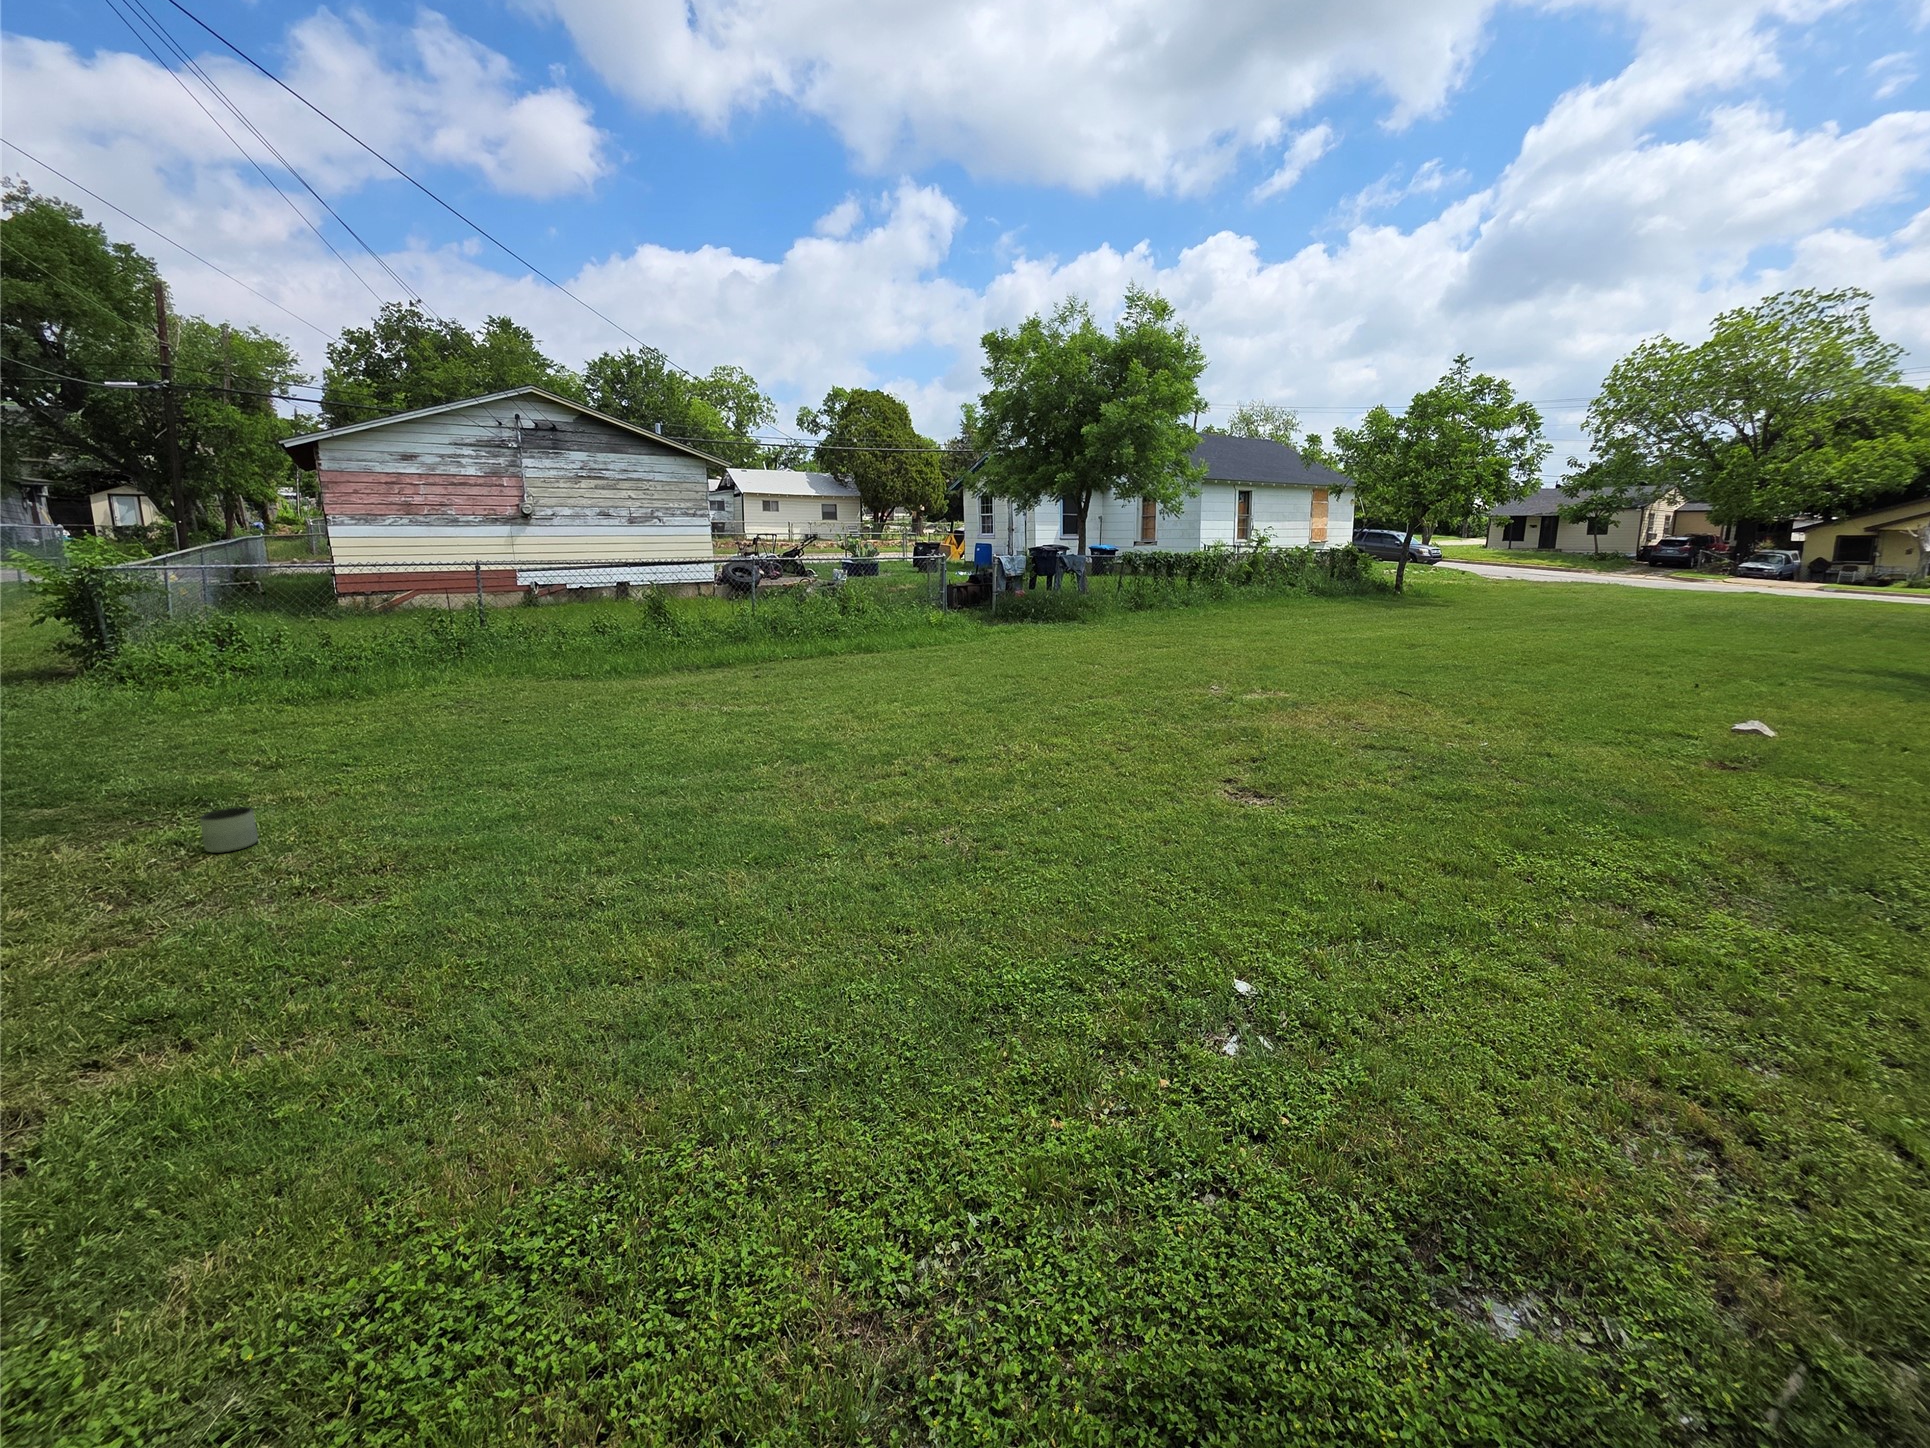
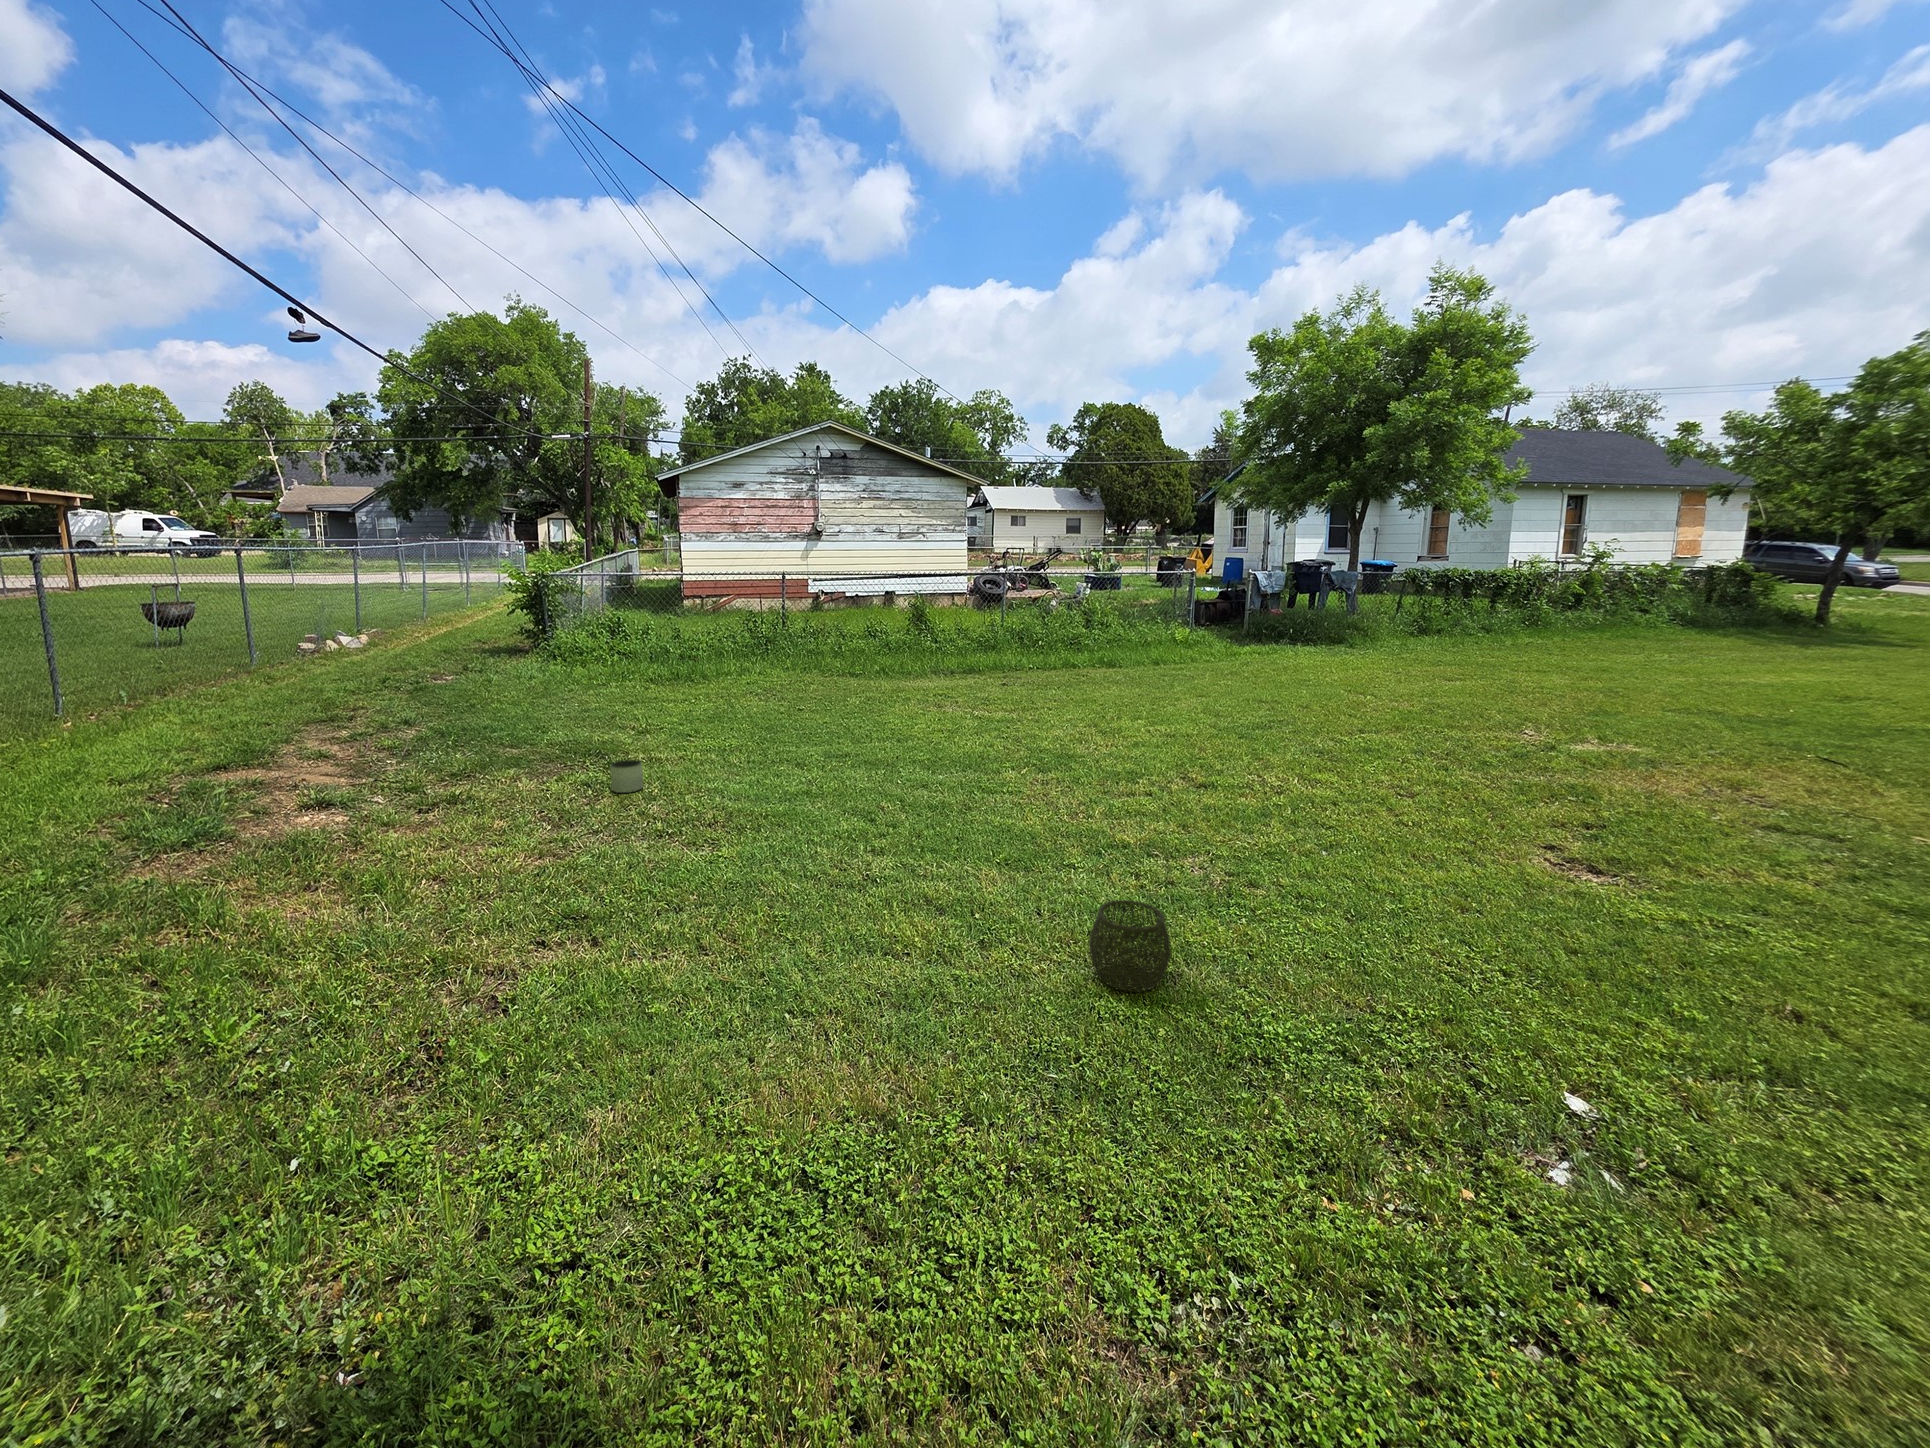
woven basket: none [835,882,917,974] -> present [1089,900,1171,992]

